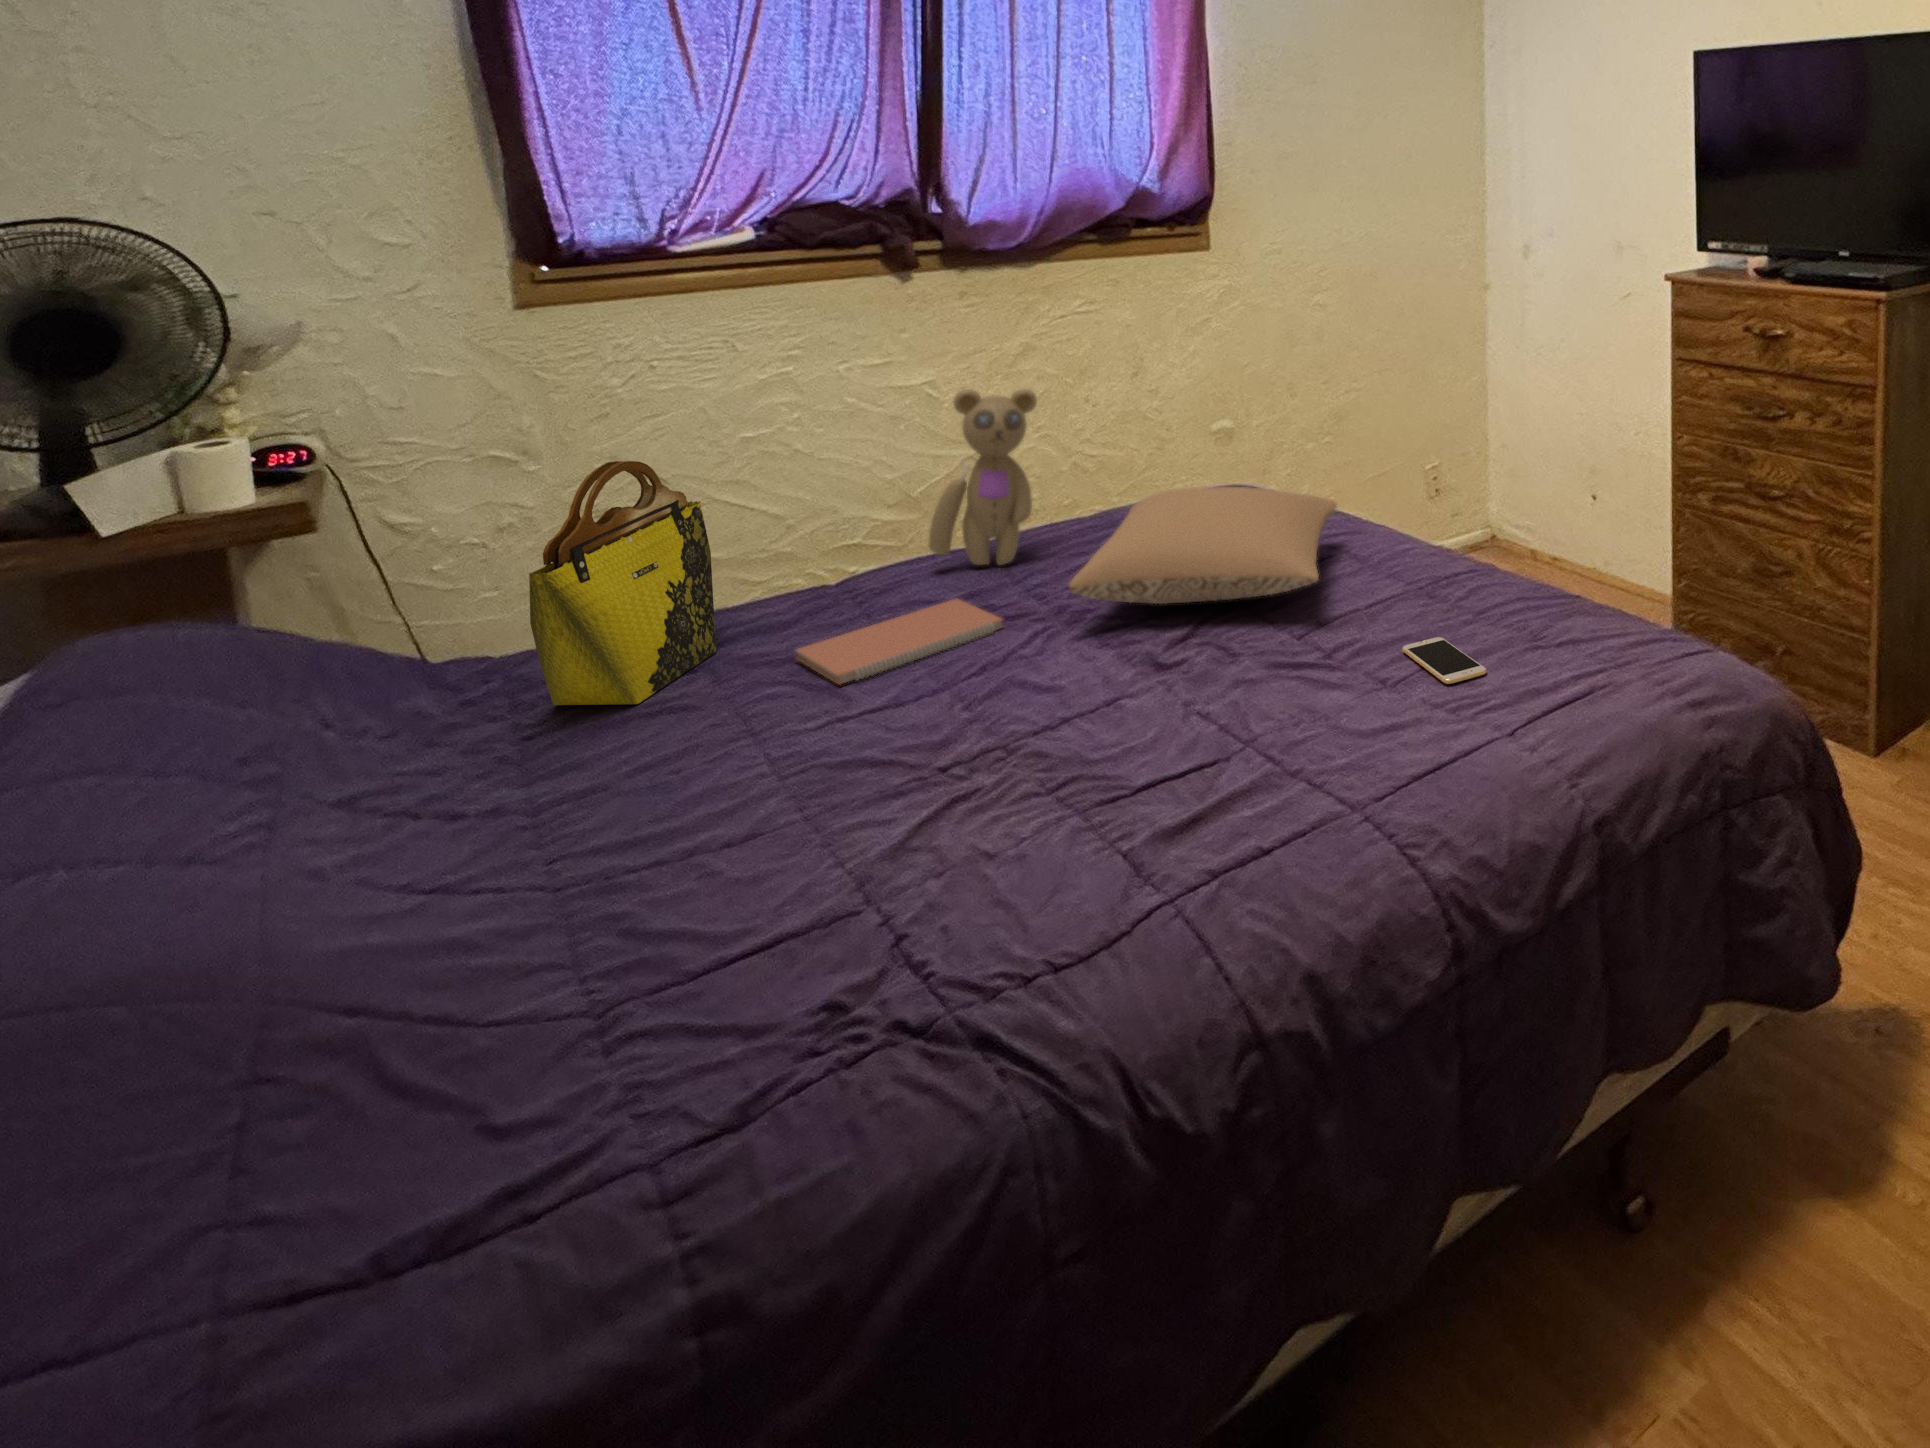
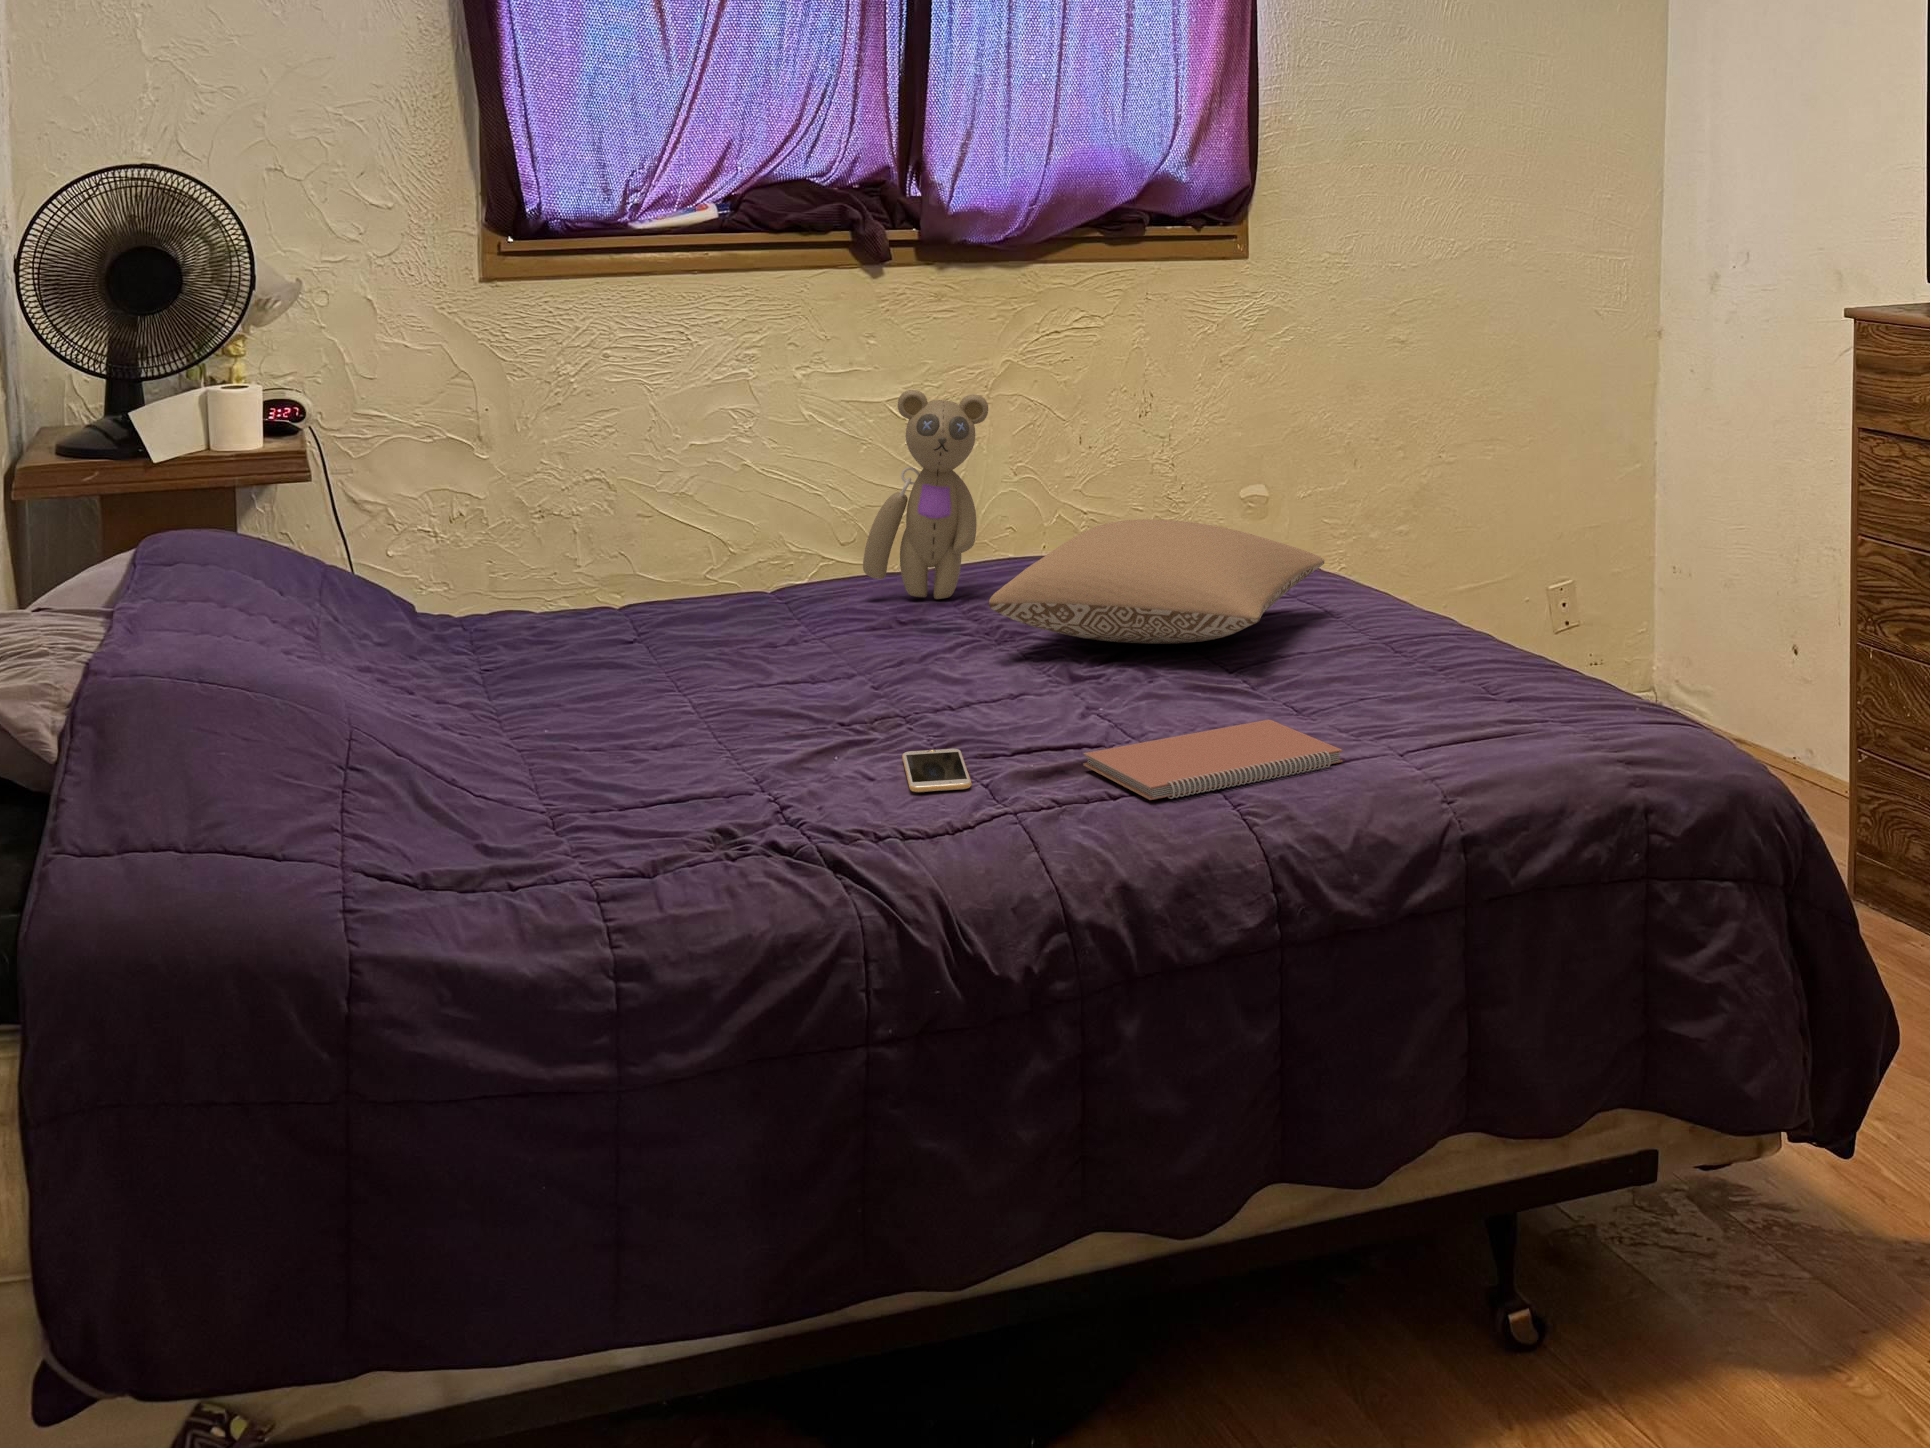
tote bag: present [529,461,716,705] -> none [488,424,646,669]
notebook: present [796,599,1003,684] -> present [1083,719,1343,800]
smartphone: present [1402,637,1486,684] -> present [902,749,971,793]

